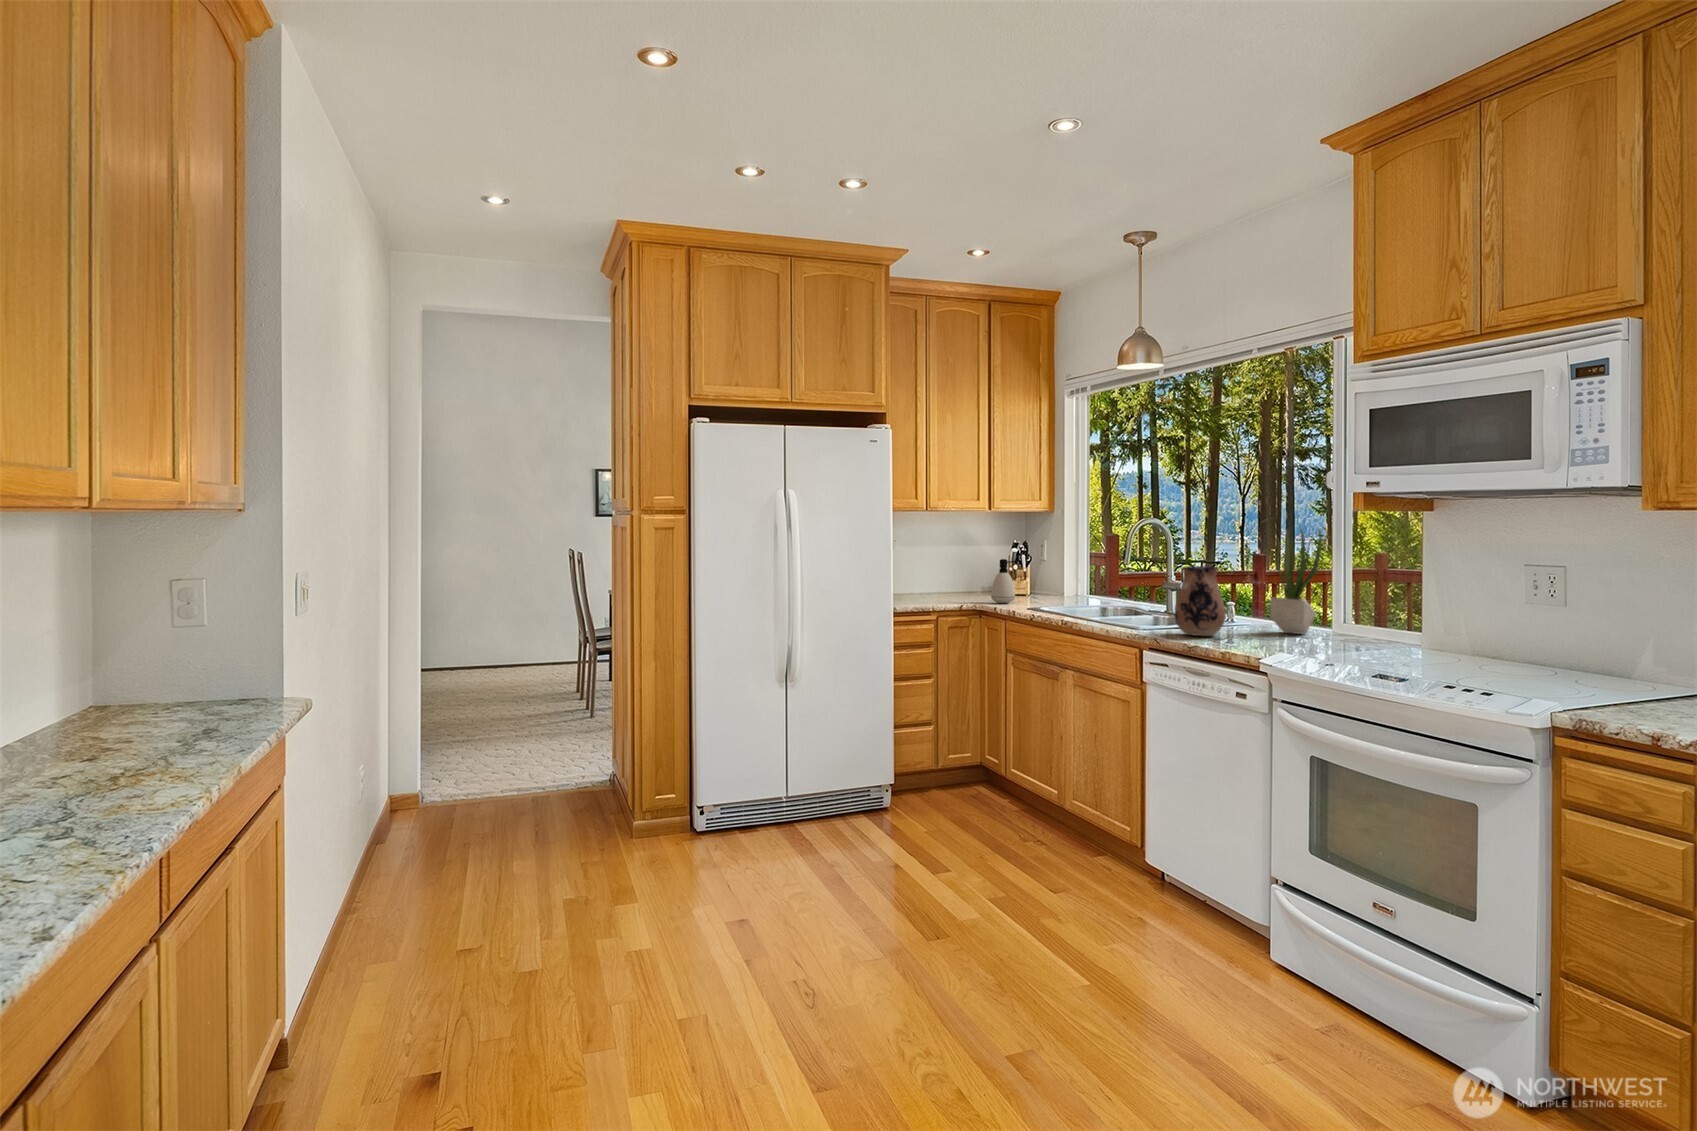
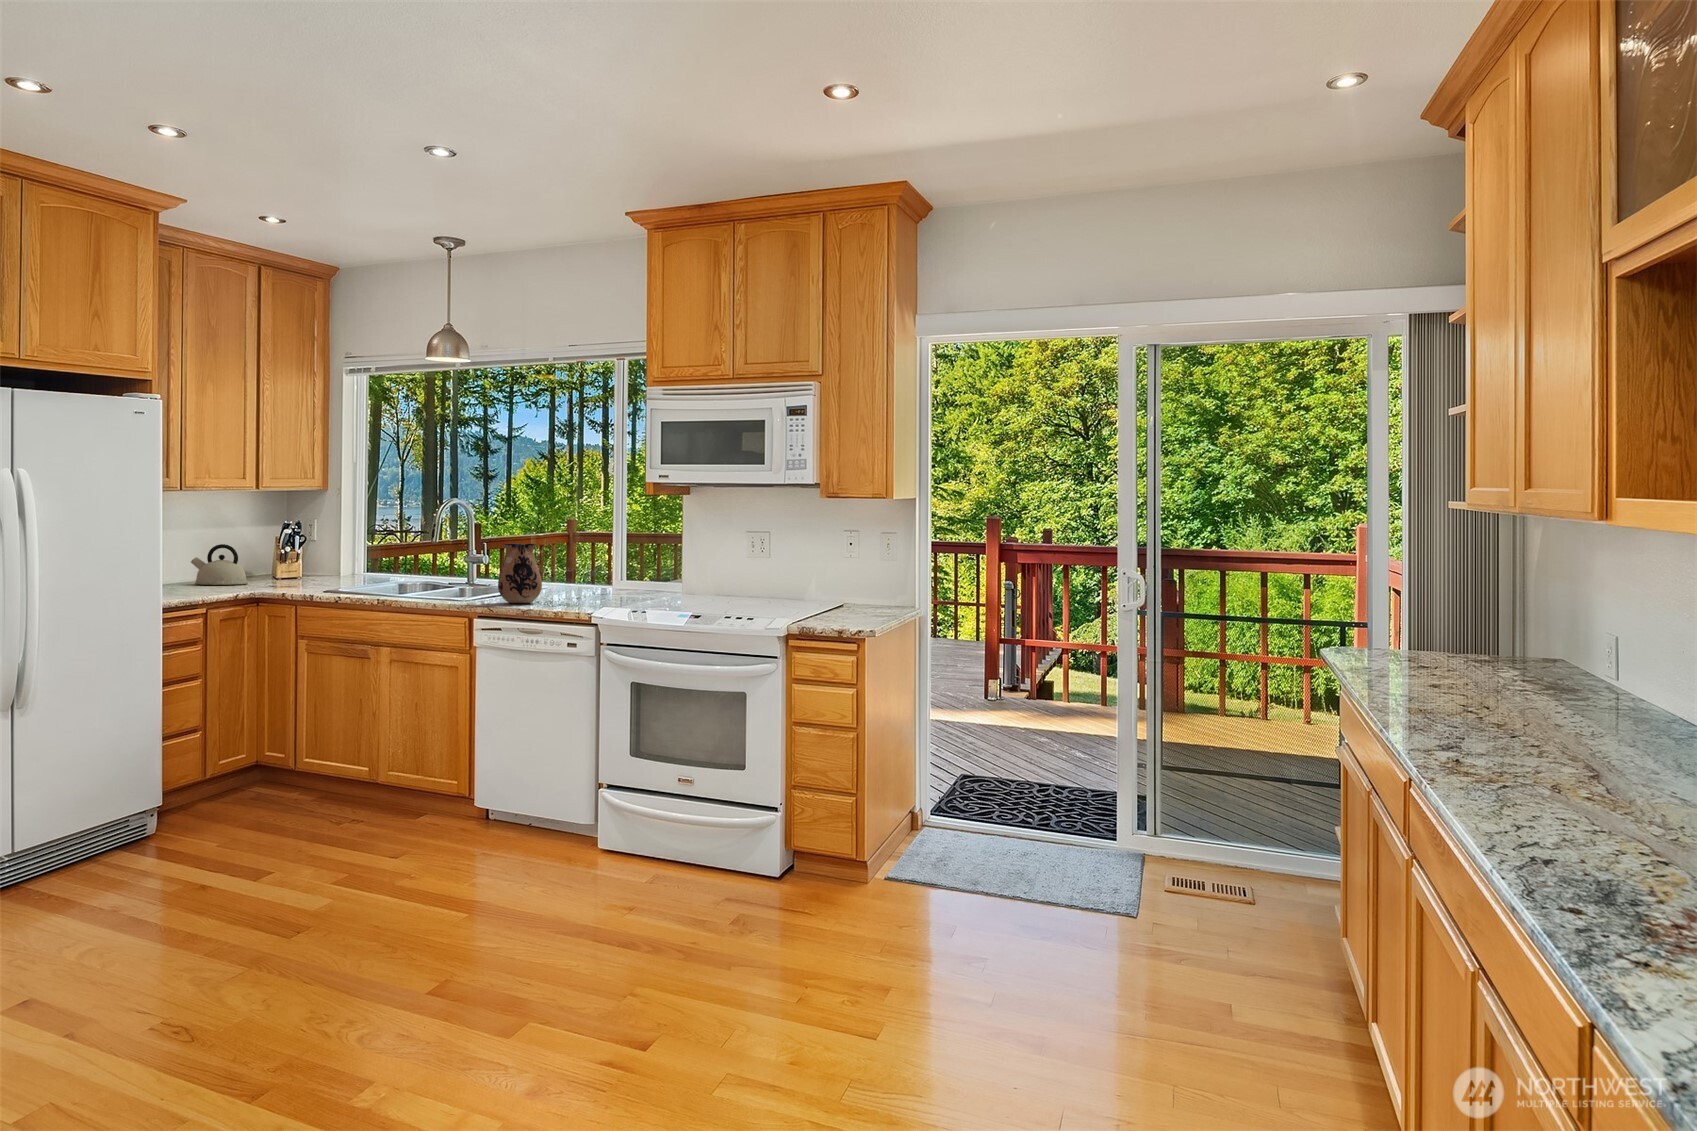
potted plant: present [1270,528,1322,634] -> none [571,509,612,599]
kettle: none [943,559,986,596] -> present [191,544,248,585]
soap dispenser: present [991,559,1016,603] -> none [270,543,299,589]

